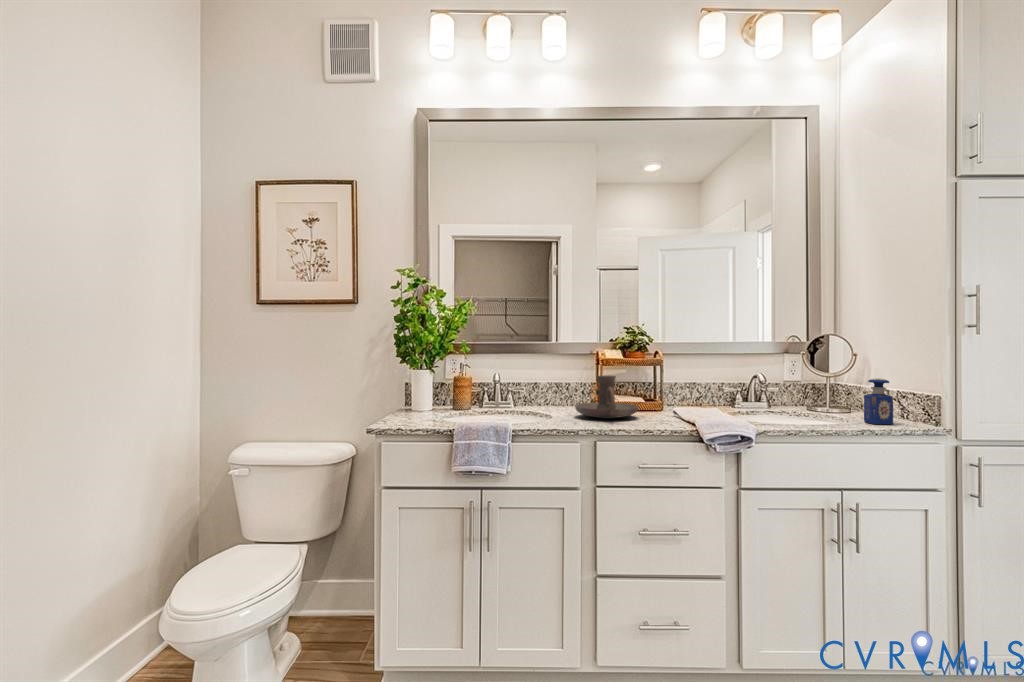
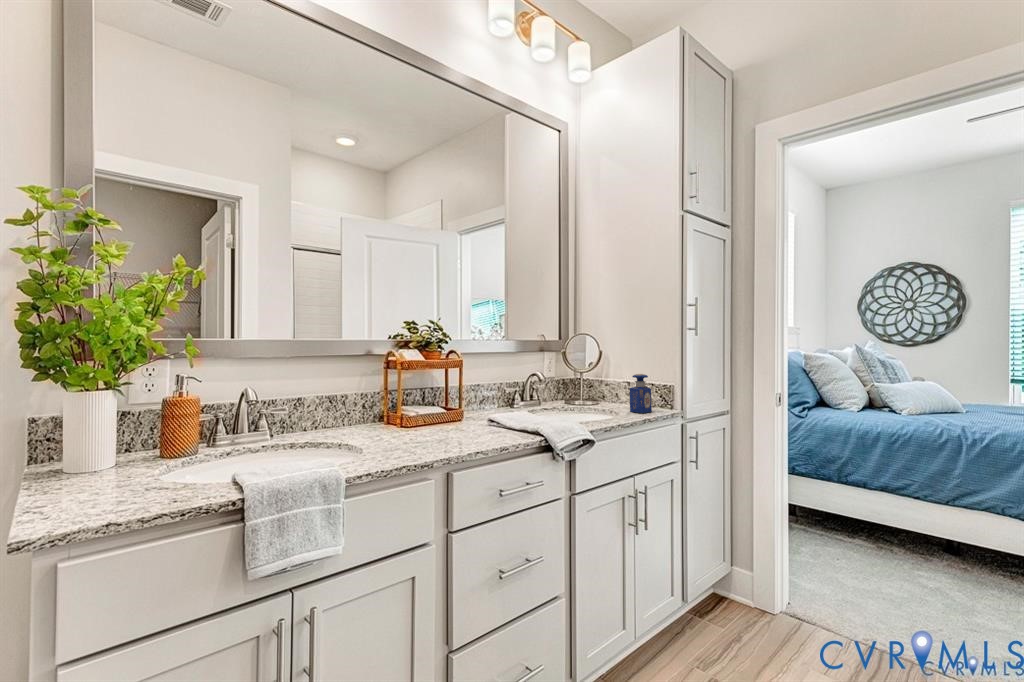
candle holder: present [575,376,638,418] -> none [378,385,457,439]

